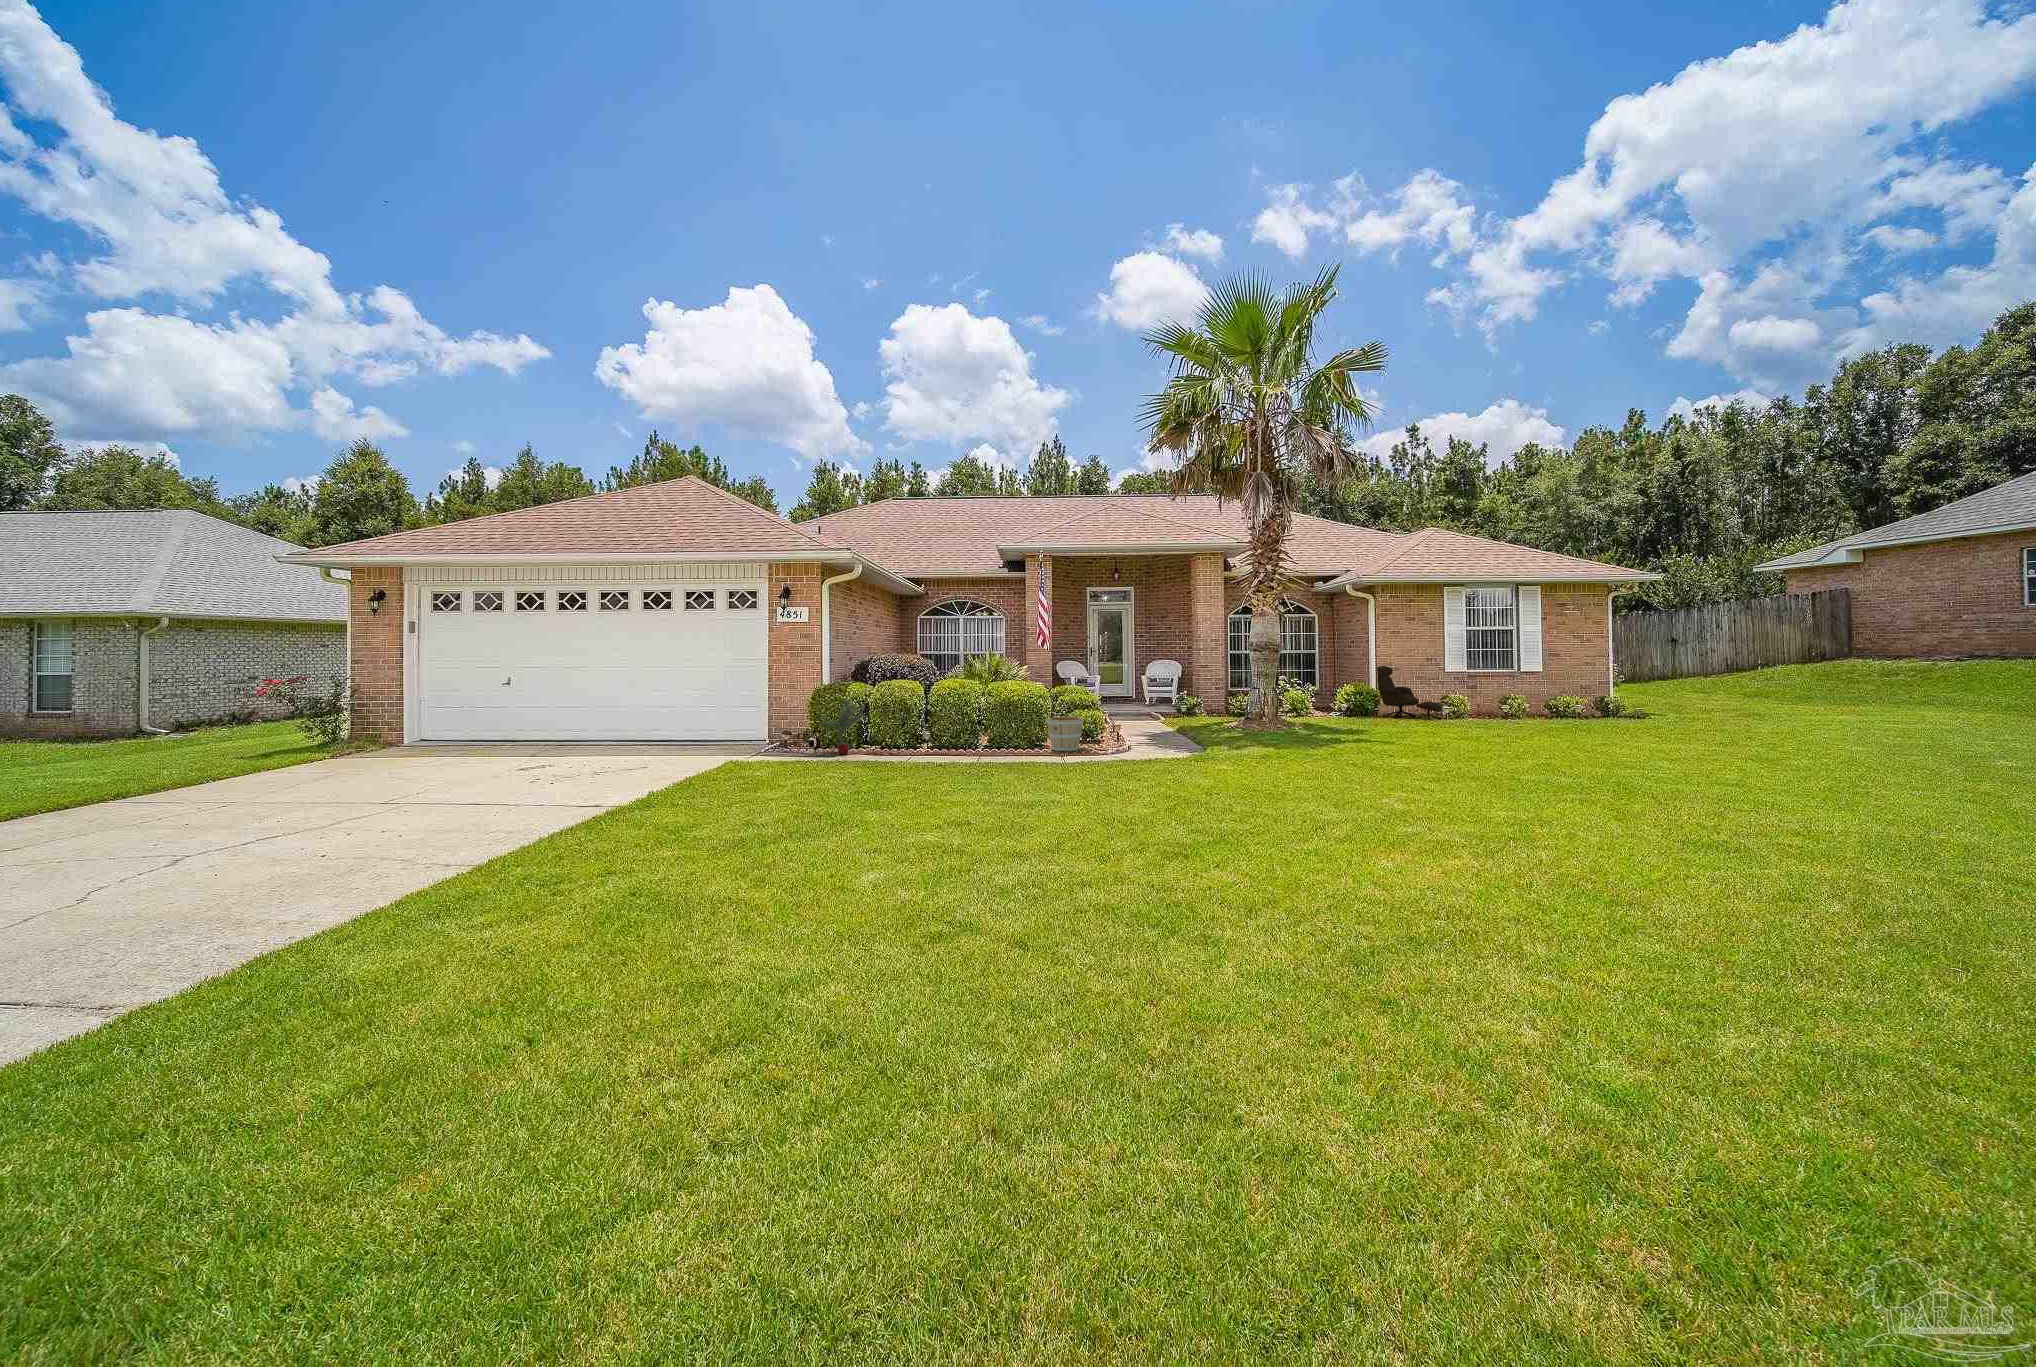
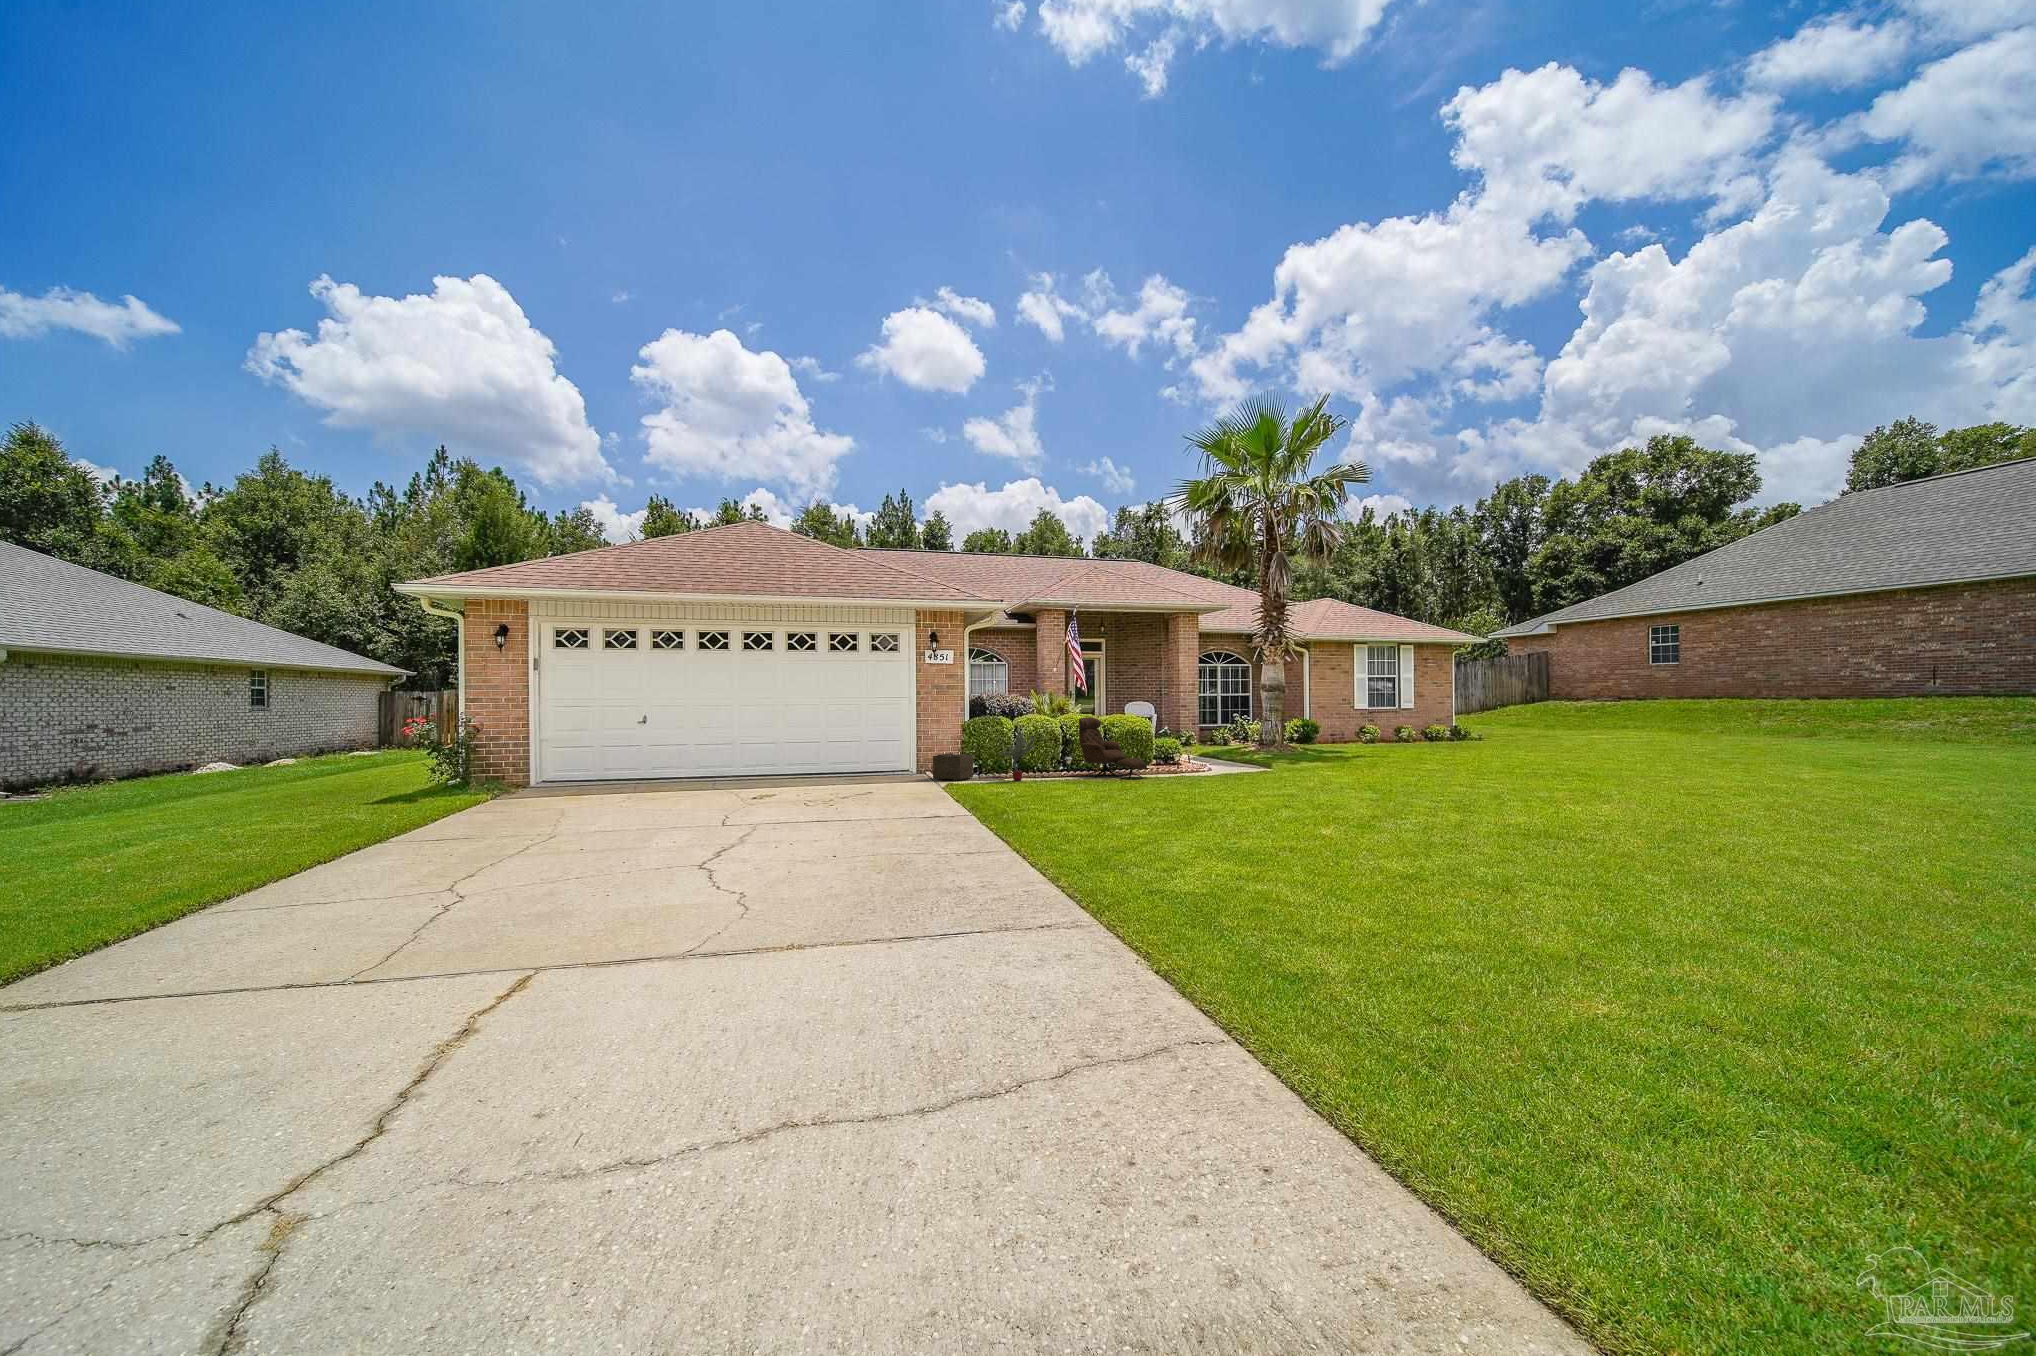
lounge chair: present [1377,666,1443,719] -> present [1079,717,1147,779]
wooden bucket: present [1046,716,1084,751] -> none [1163,744,1195,772]
wooden crate: none [771,720,815,752] -> present [933,753,973,781]

